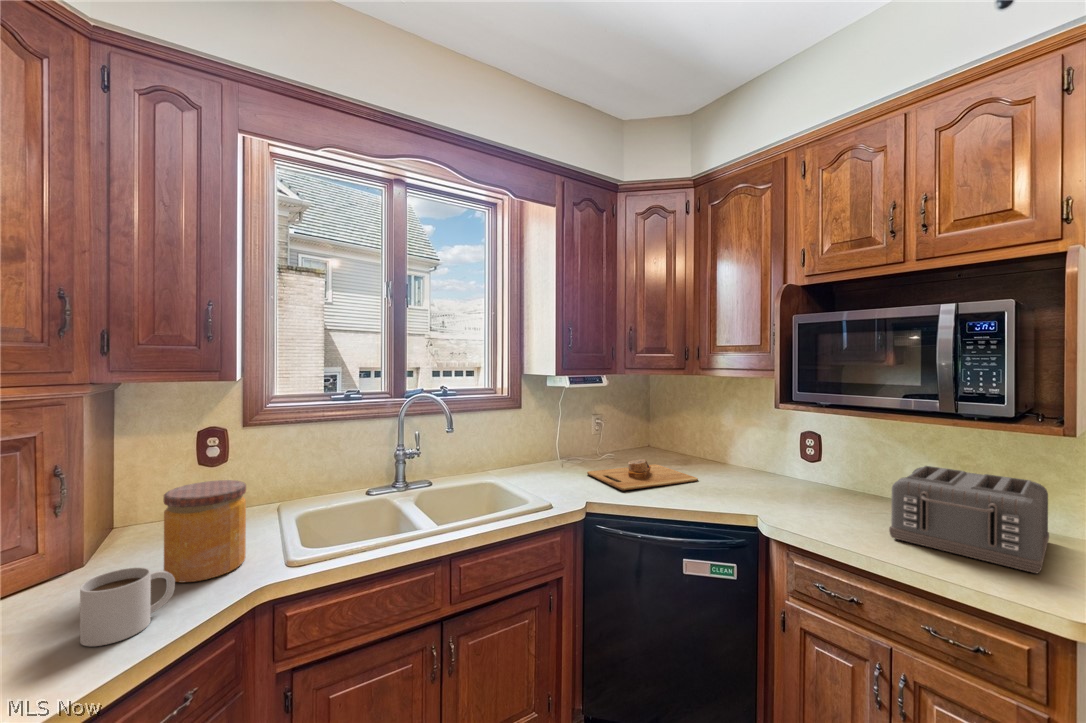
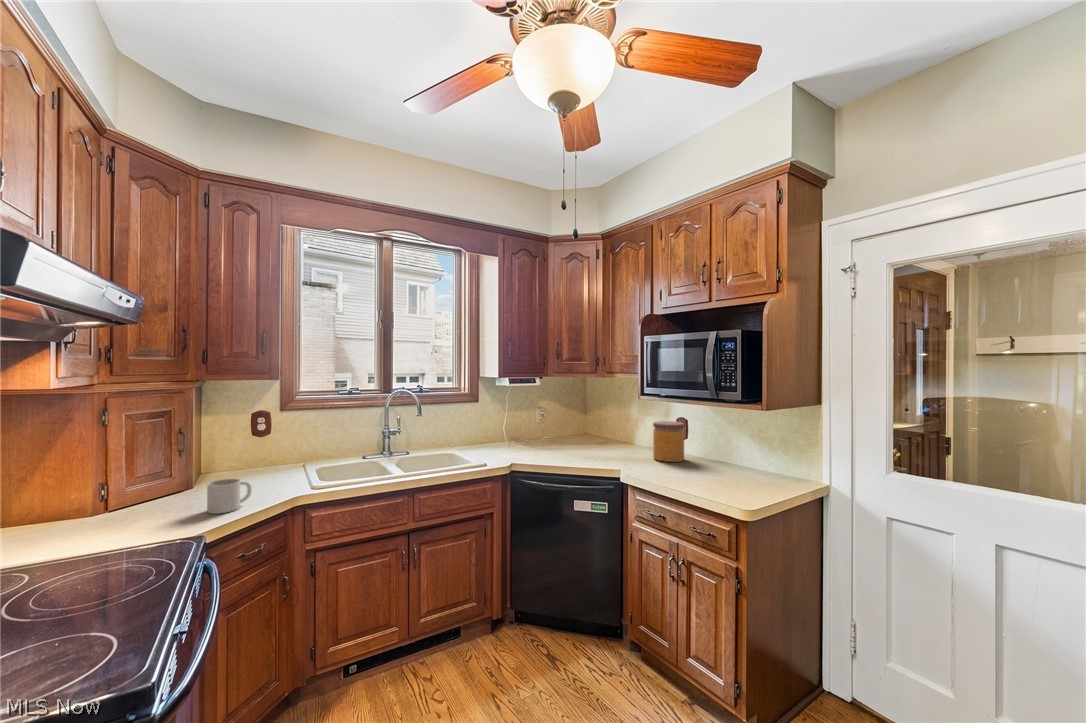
cutting board: present [587,459,698,490] -> none [524,438,601,457]
toaster: present [889,466,1049,573] -> none [691,435,789,492]
jar: present [163,480,246,583] -> present [653,421,684,462]

